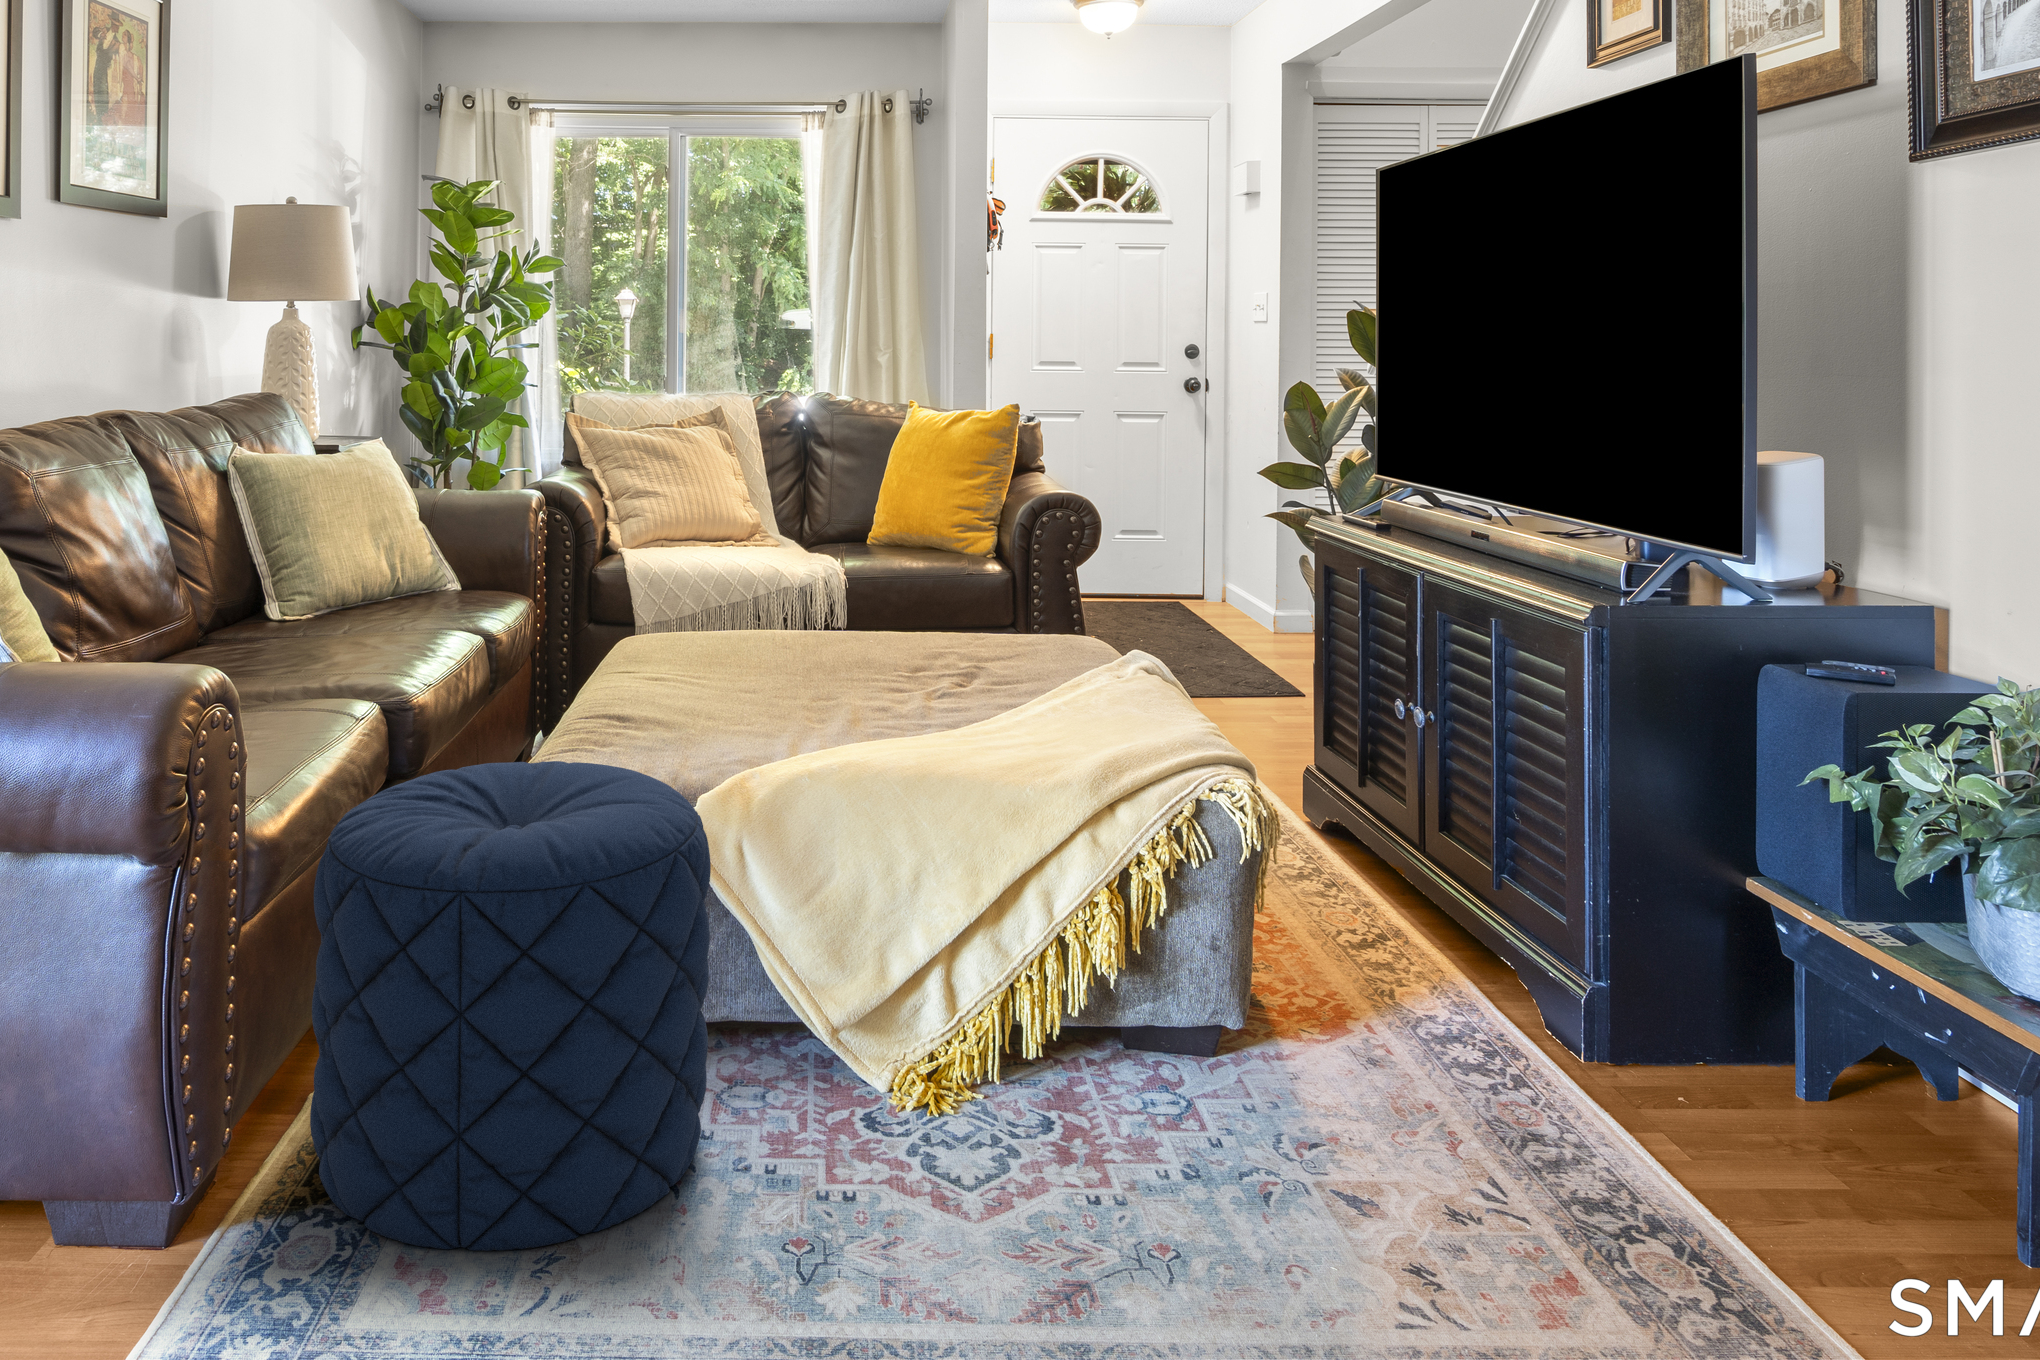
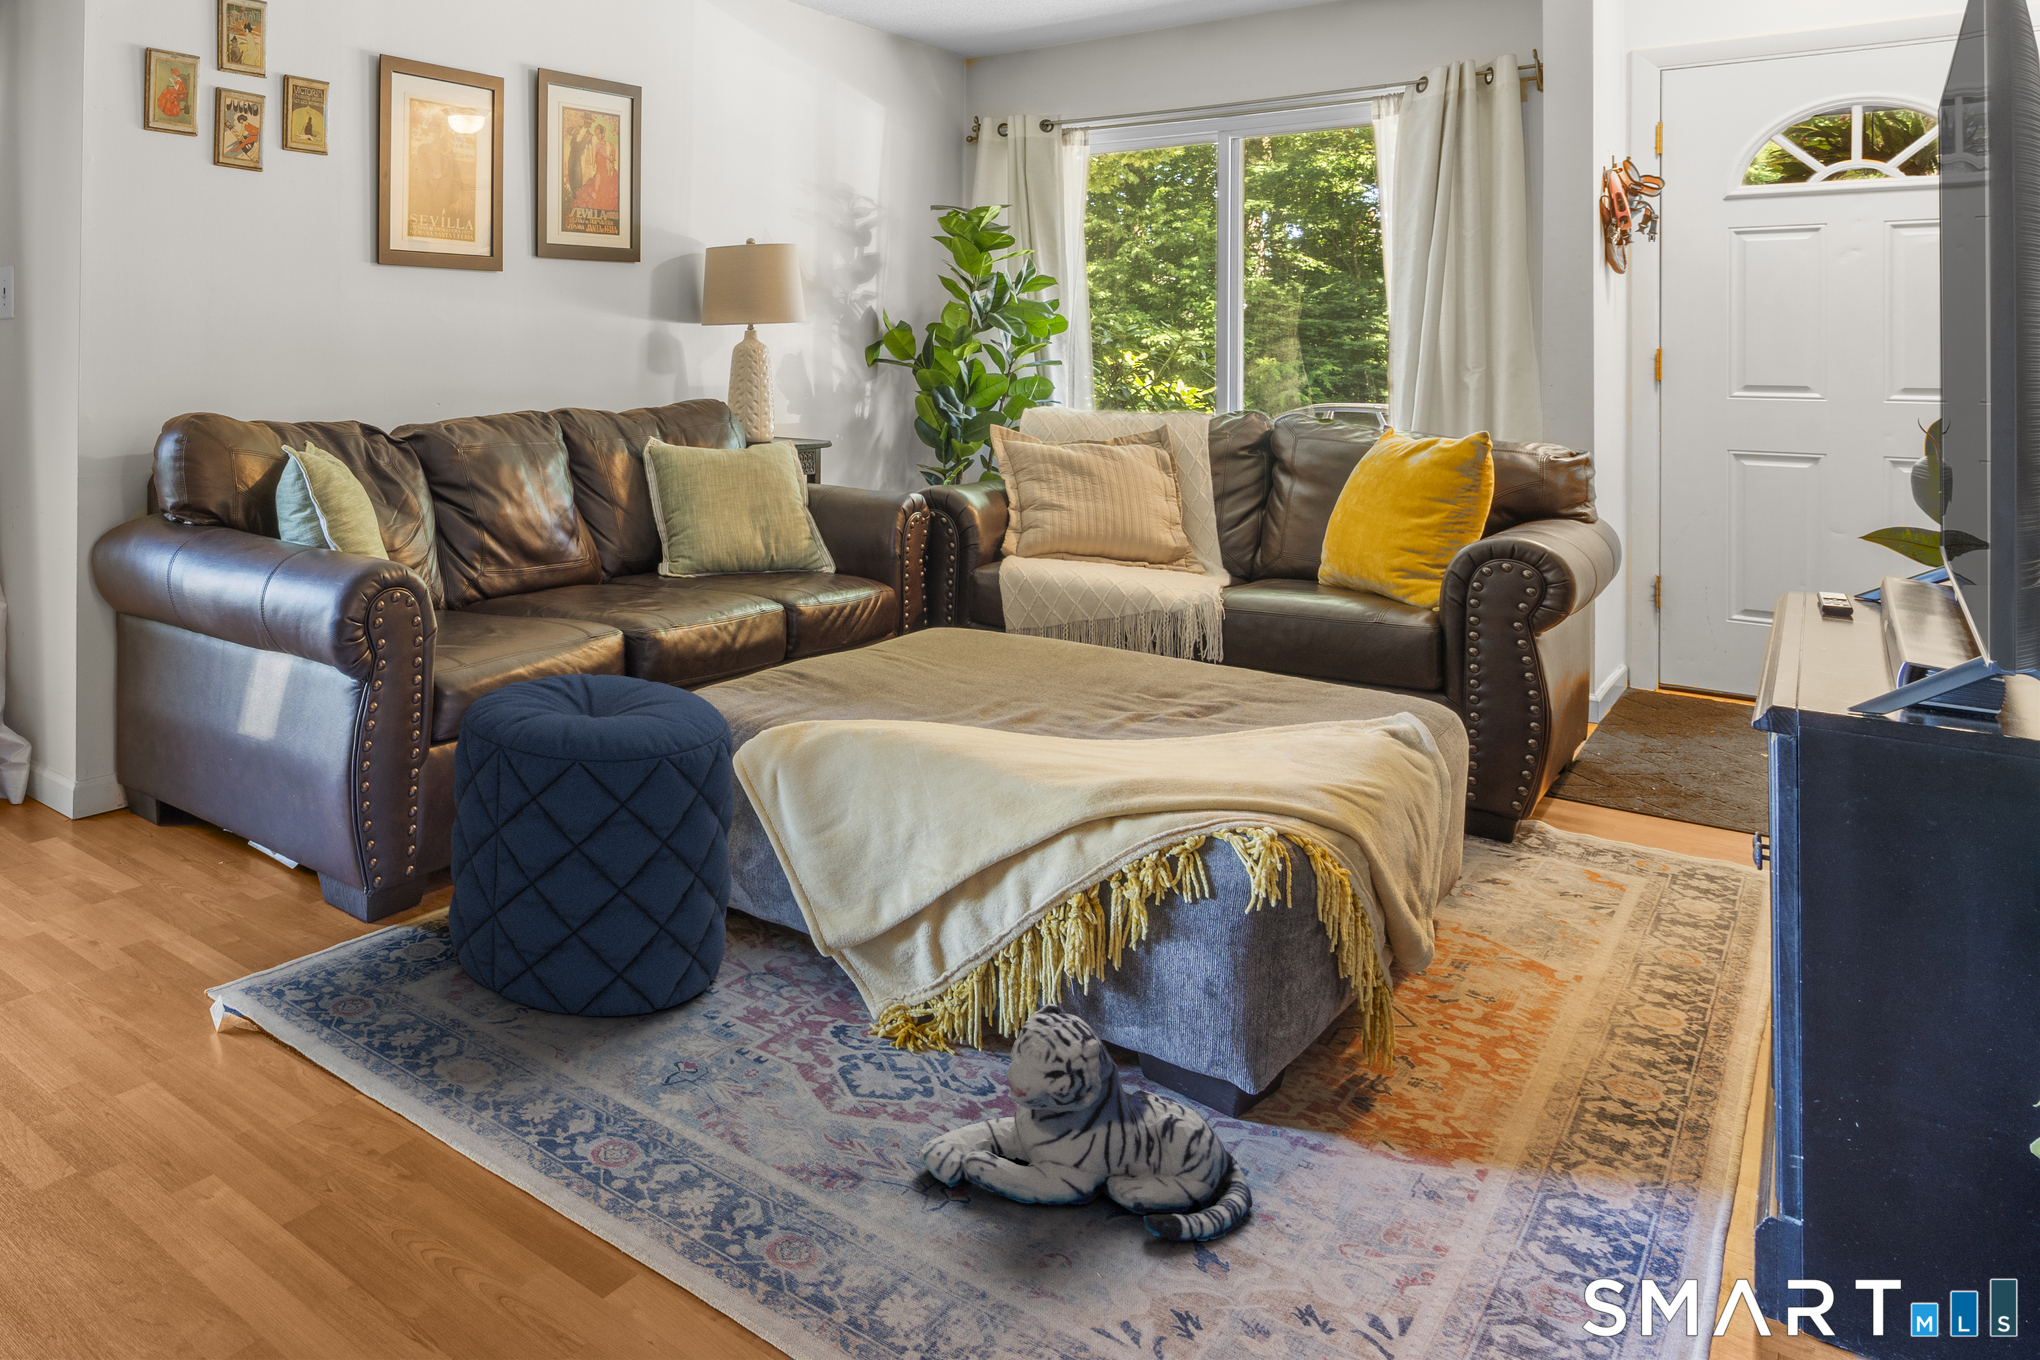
plush toy: none [1090,1009,1346,1247] -> present [918,1003,1253,1241]

